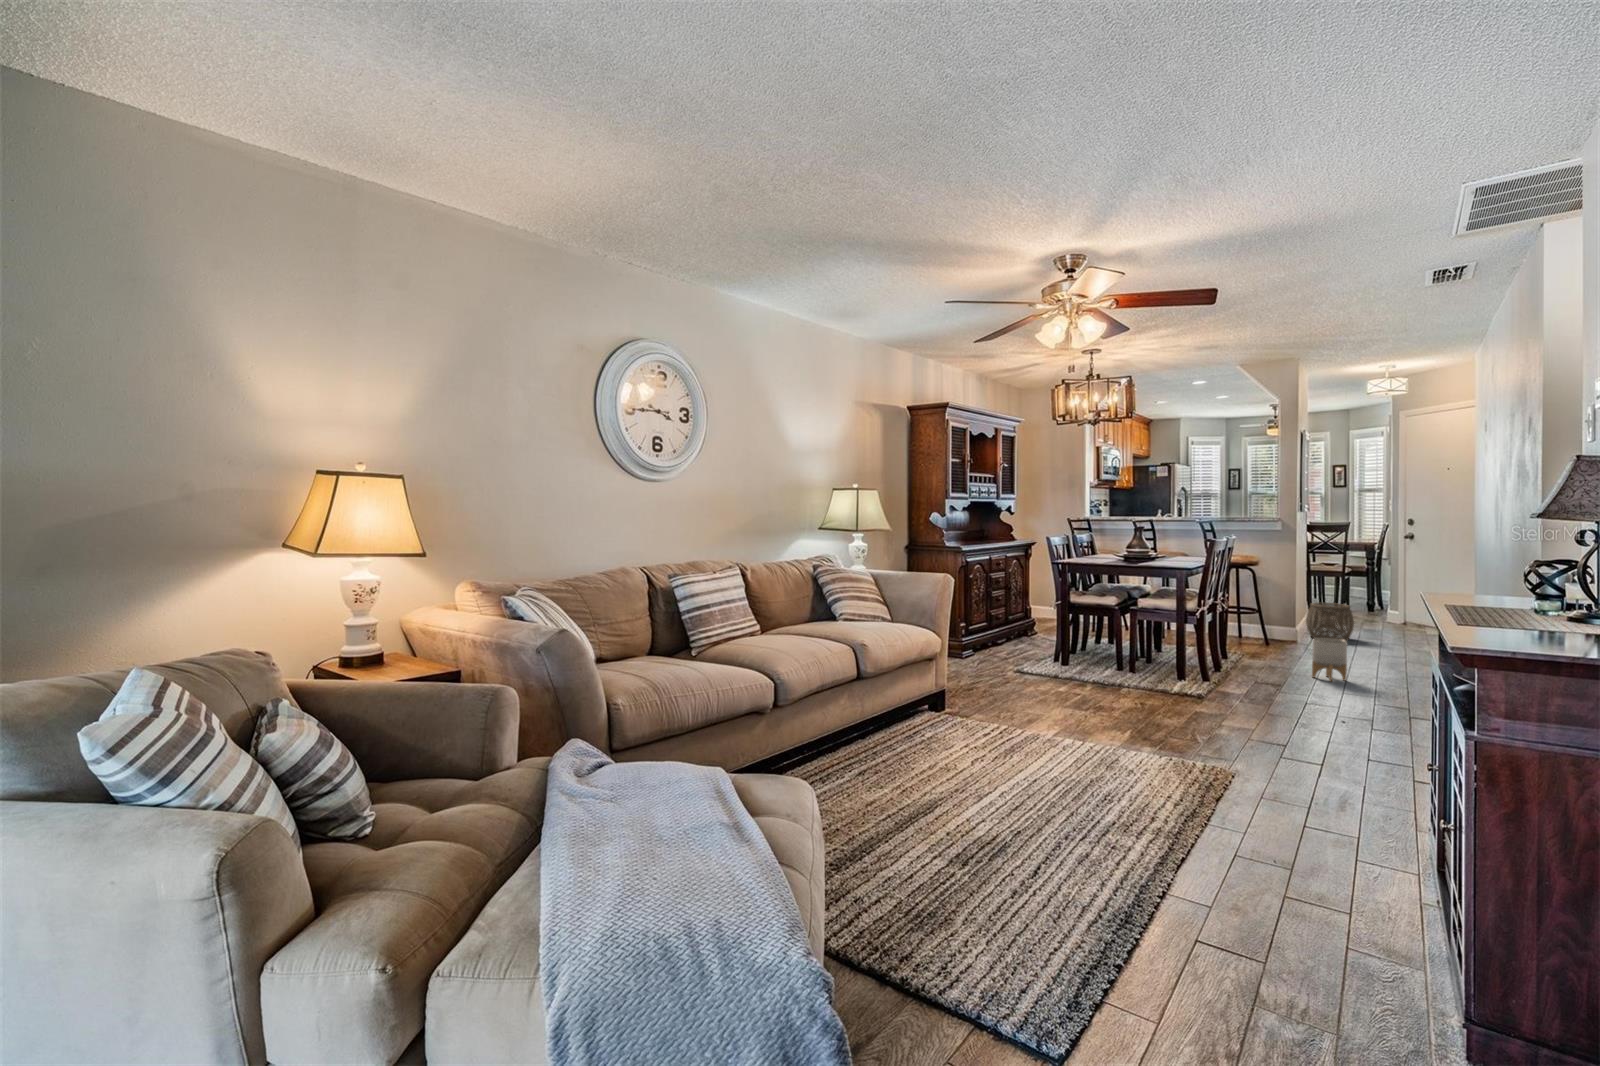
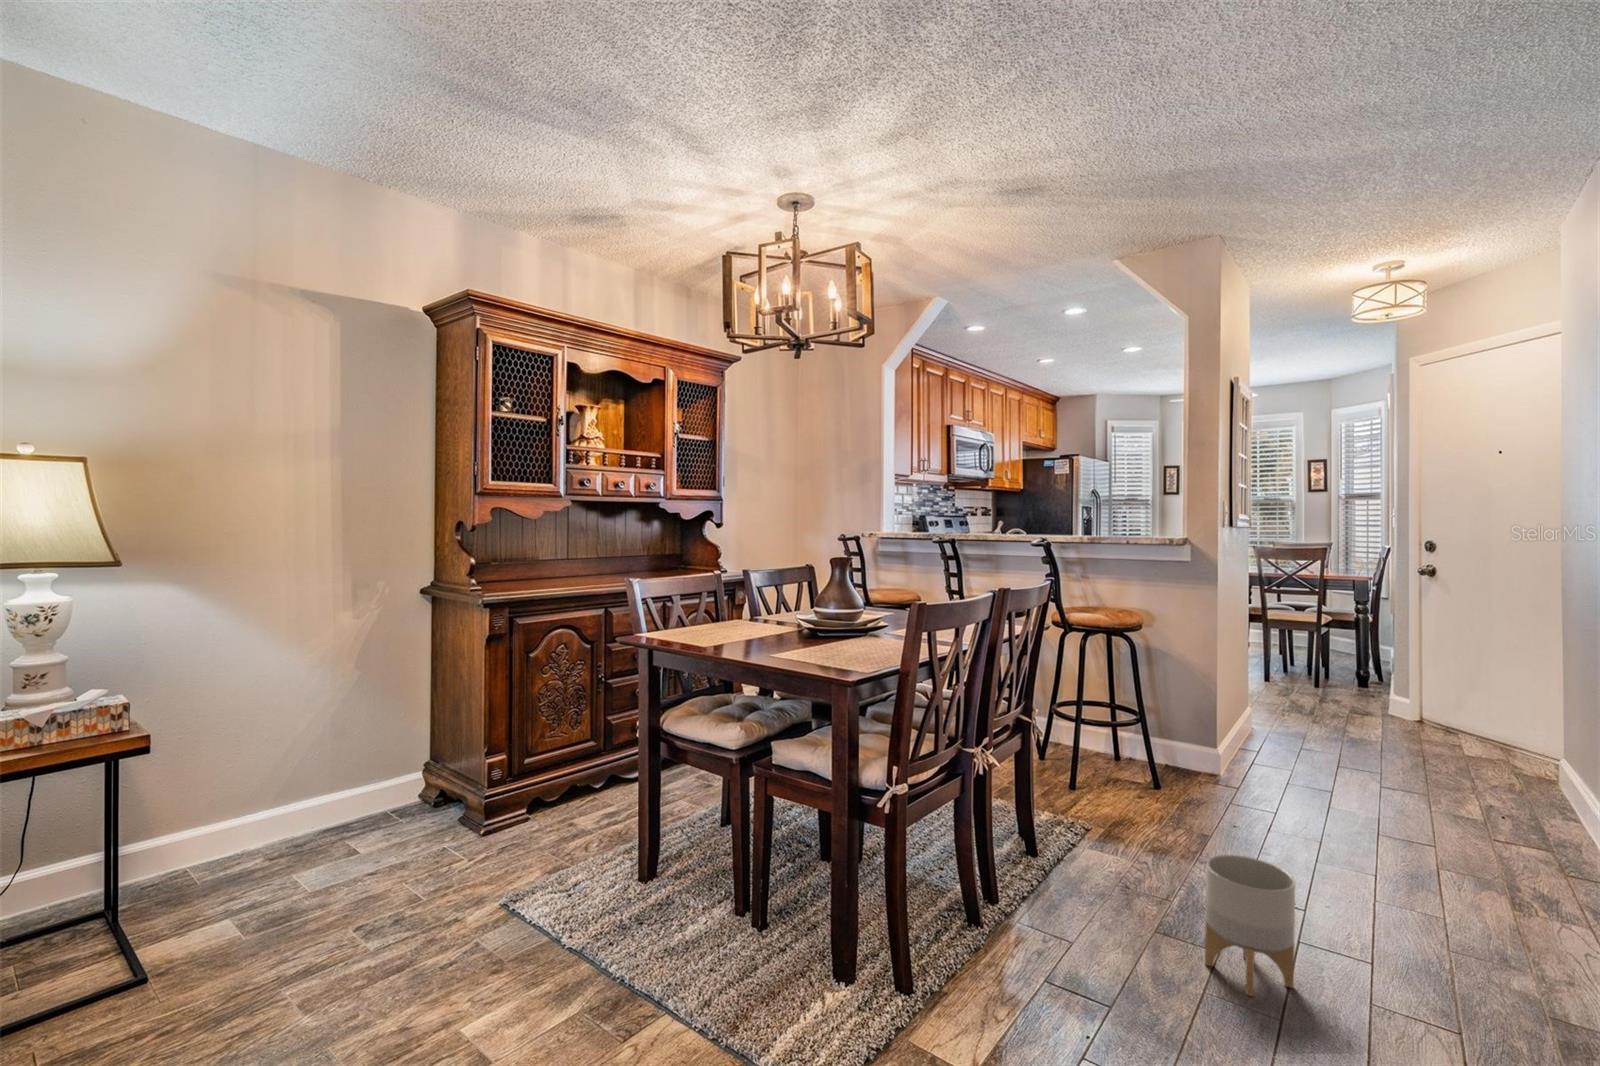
woven basket: present [1306,603,1354,641] -> none [1238,697,1330,780]

